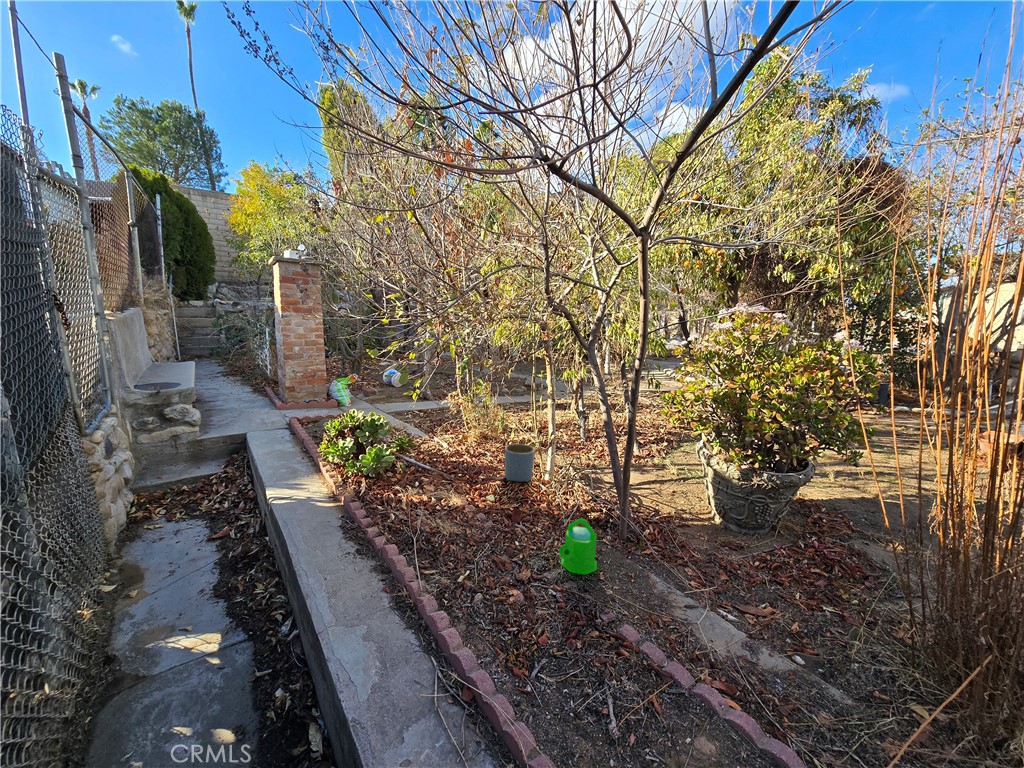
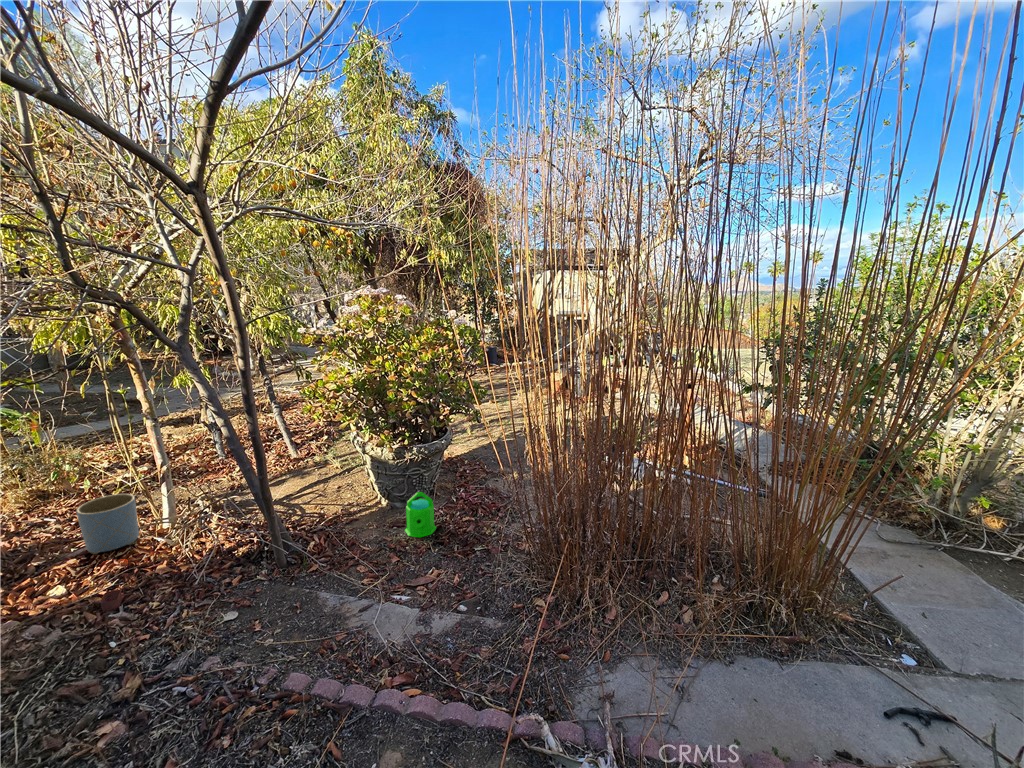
watering can: present [559,518,597,575] -> present [405,492,436,538]

